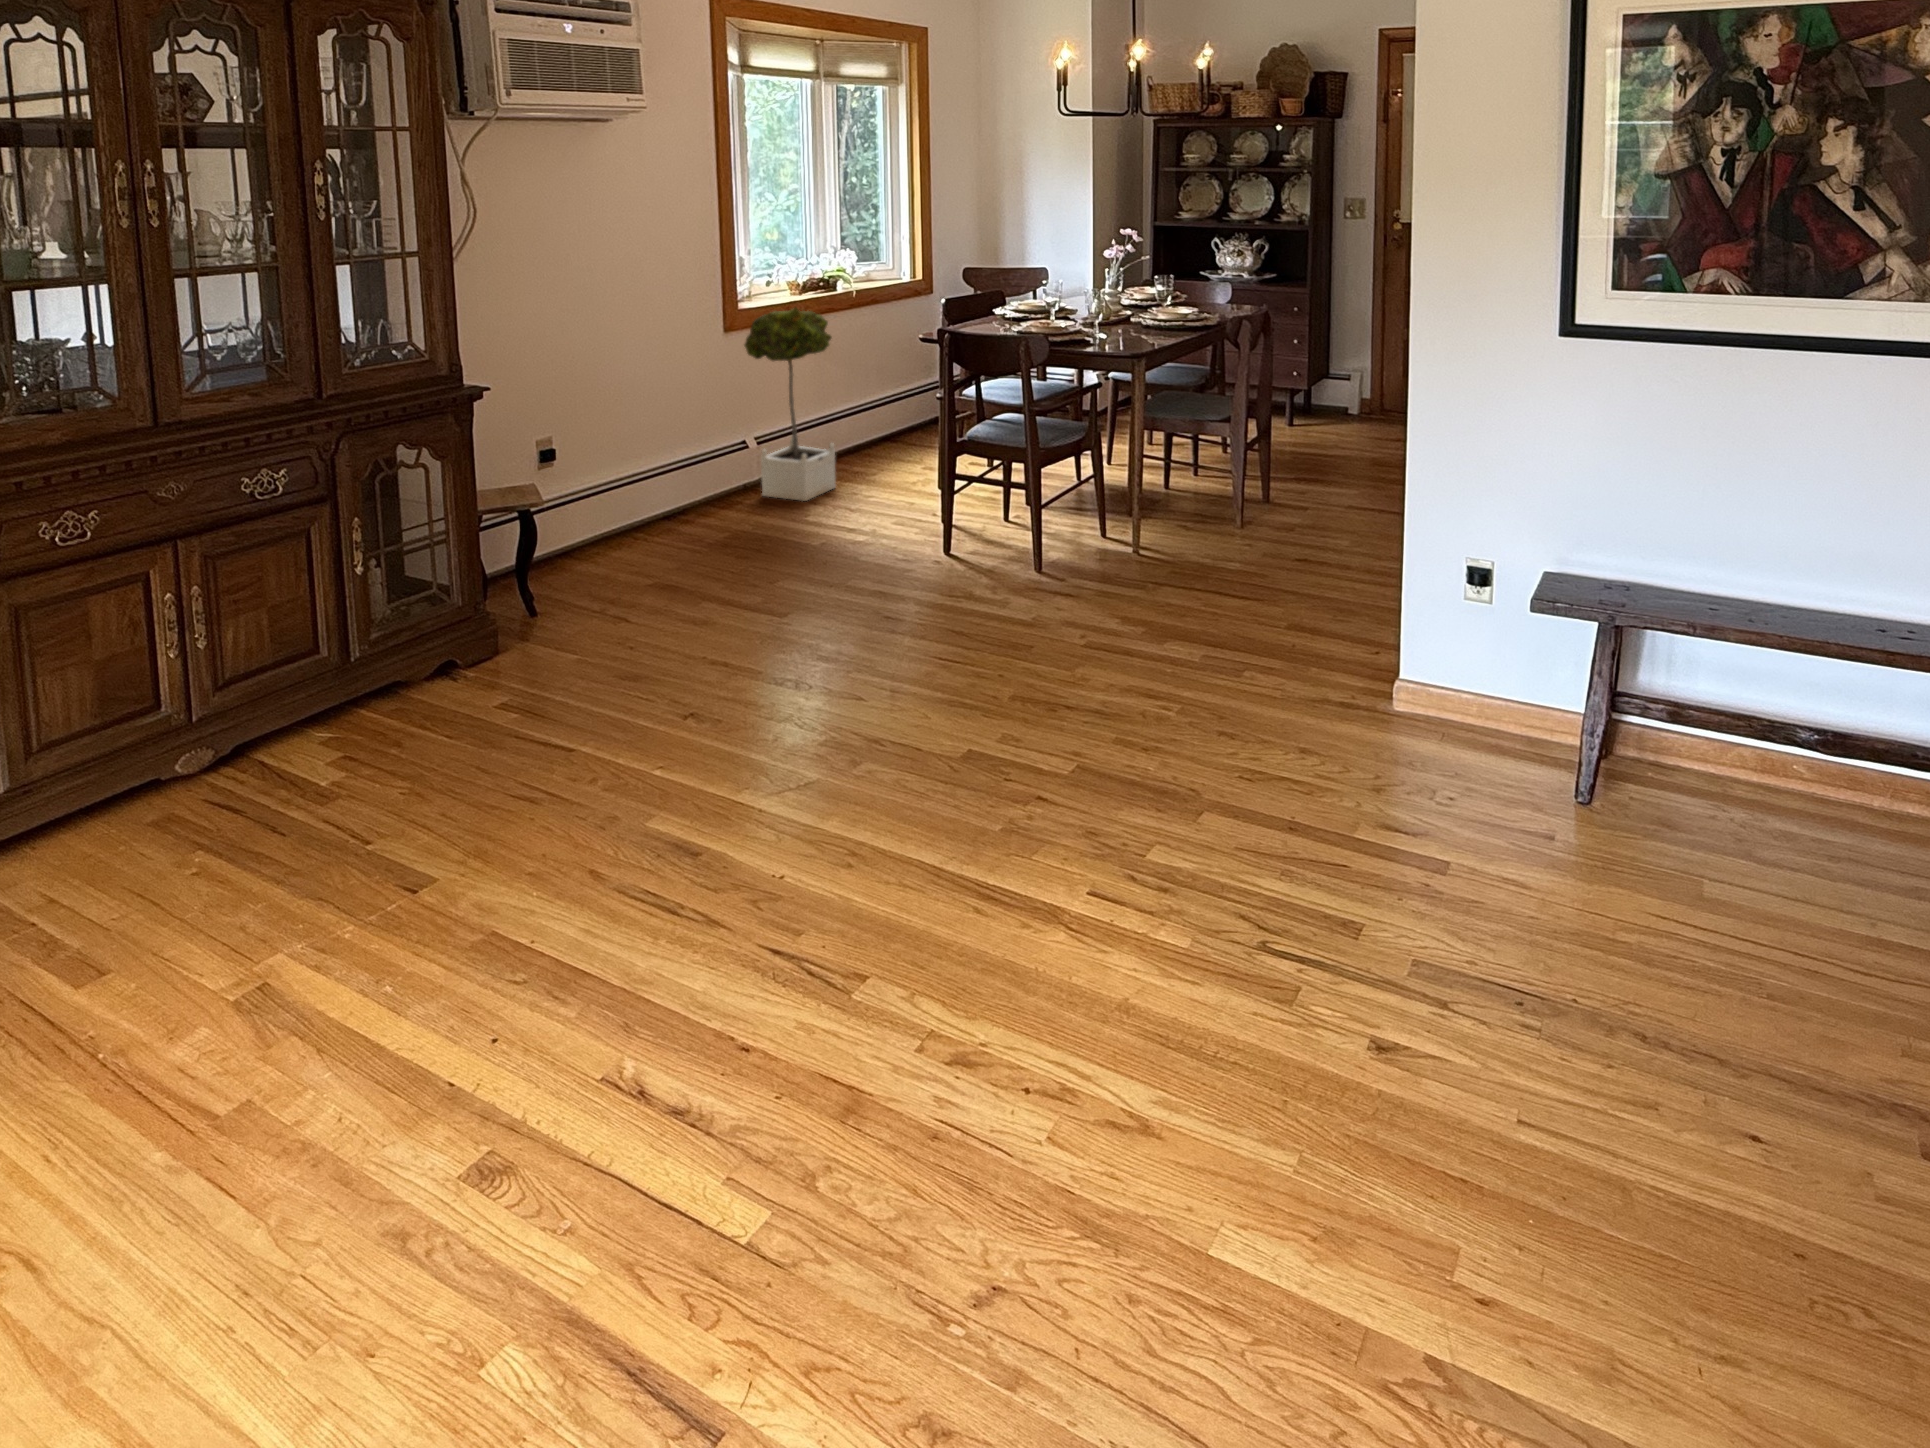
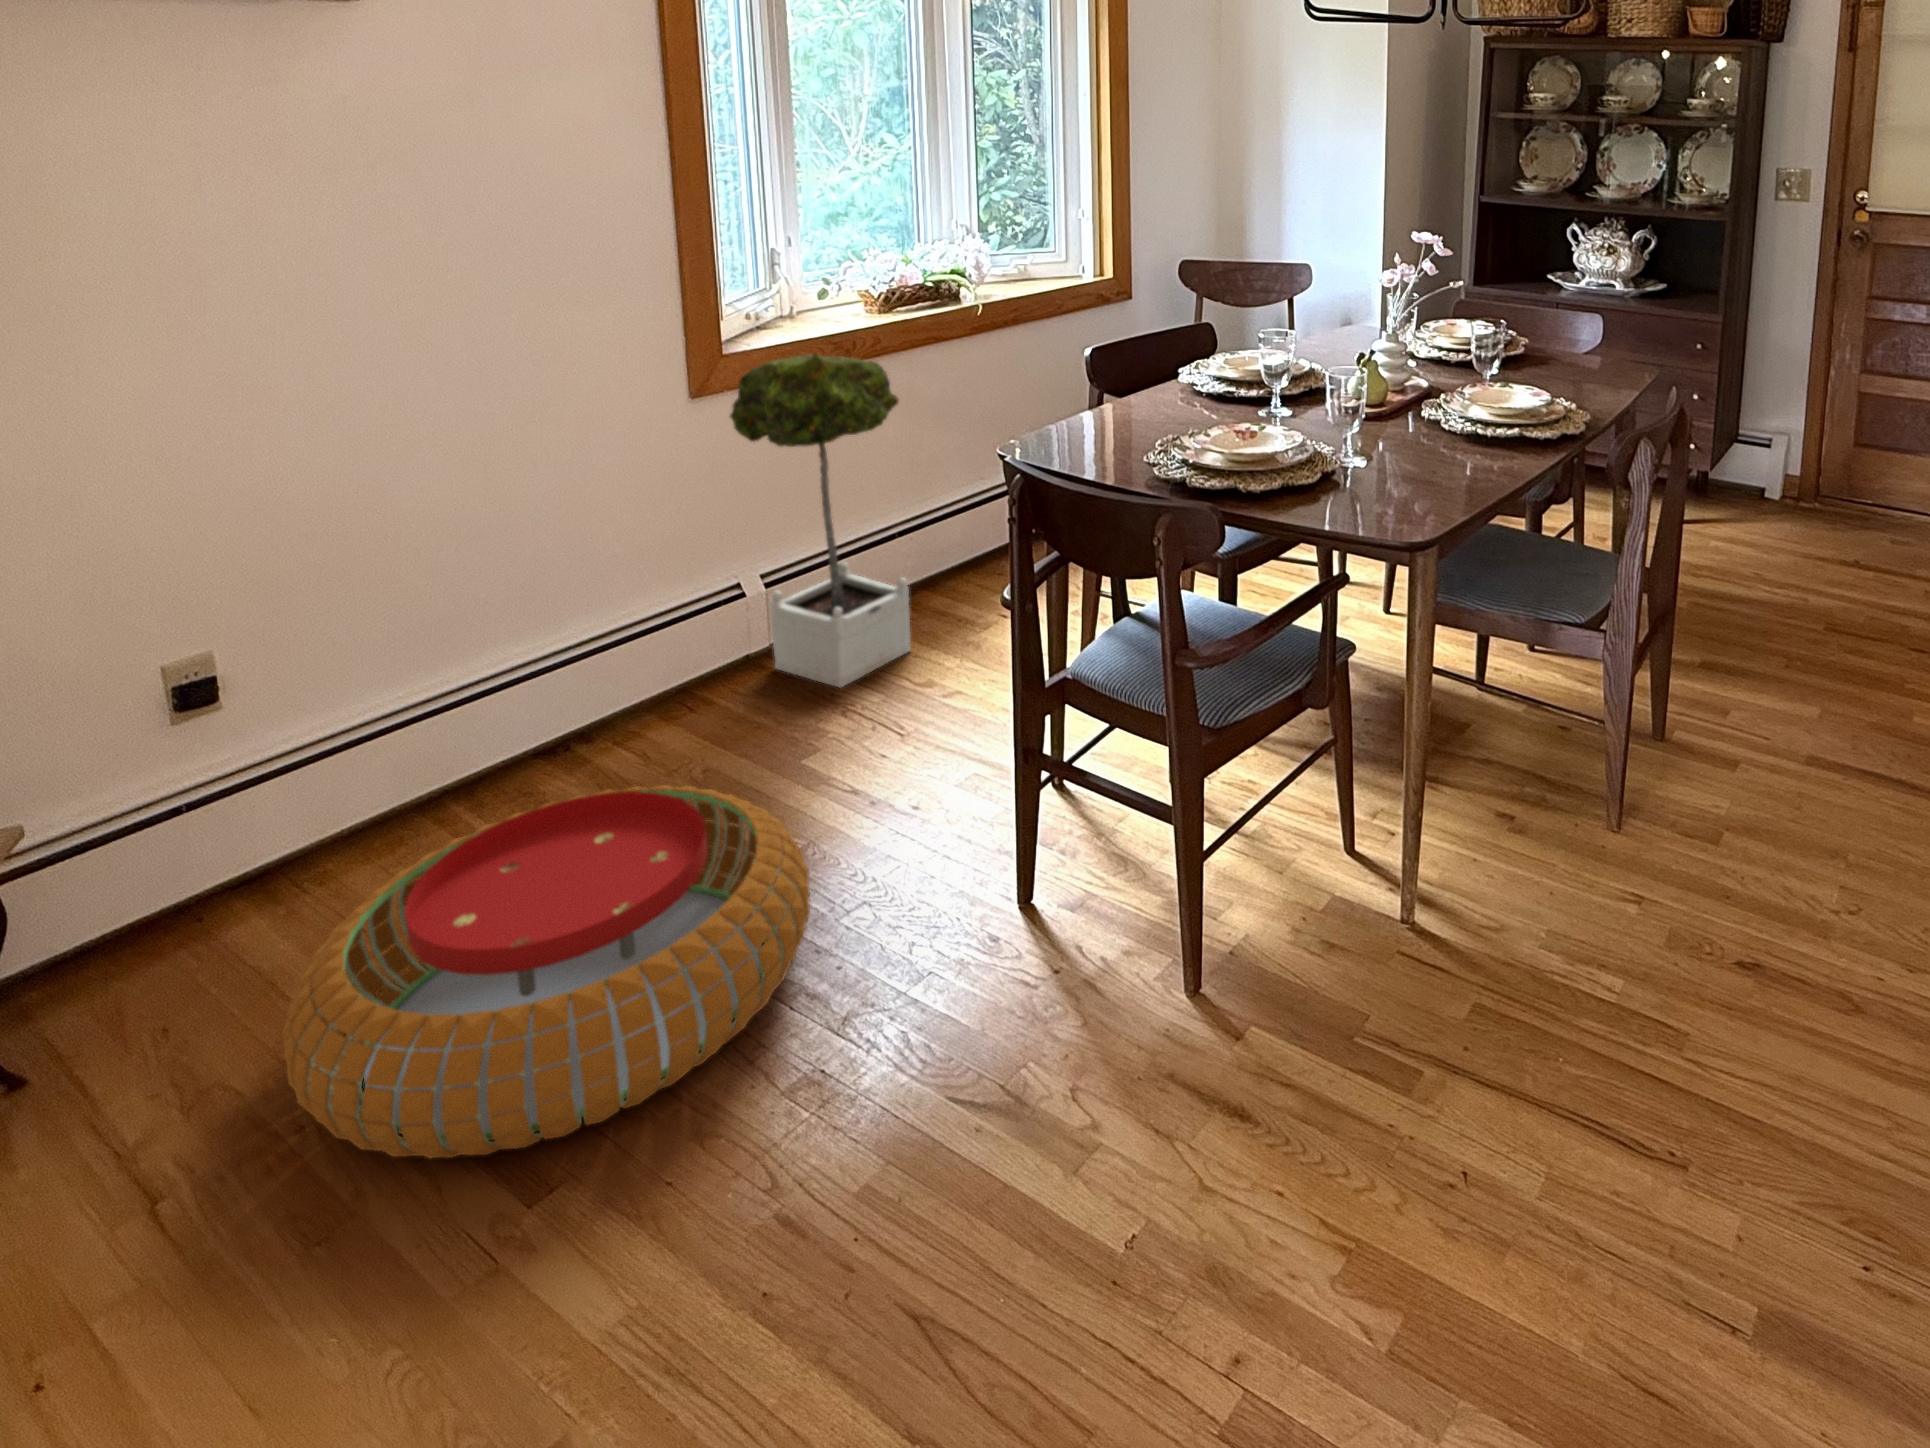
pouf: none [652,500,861,617] -> present [282,785,810,1158]

